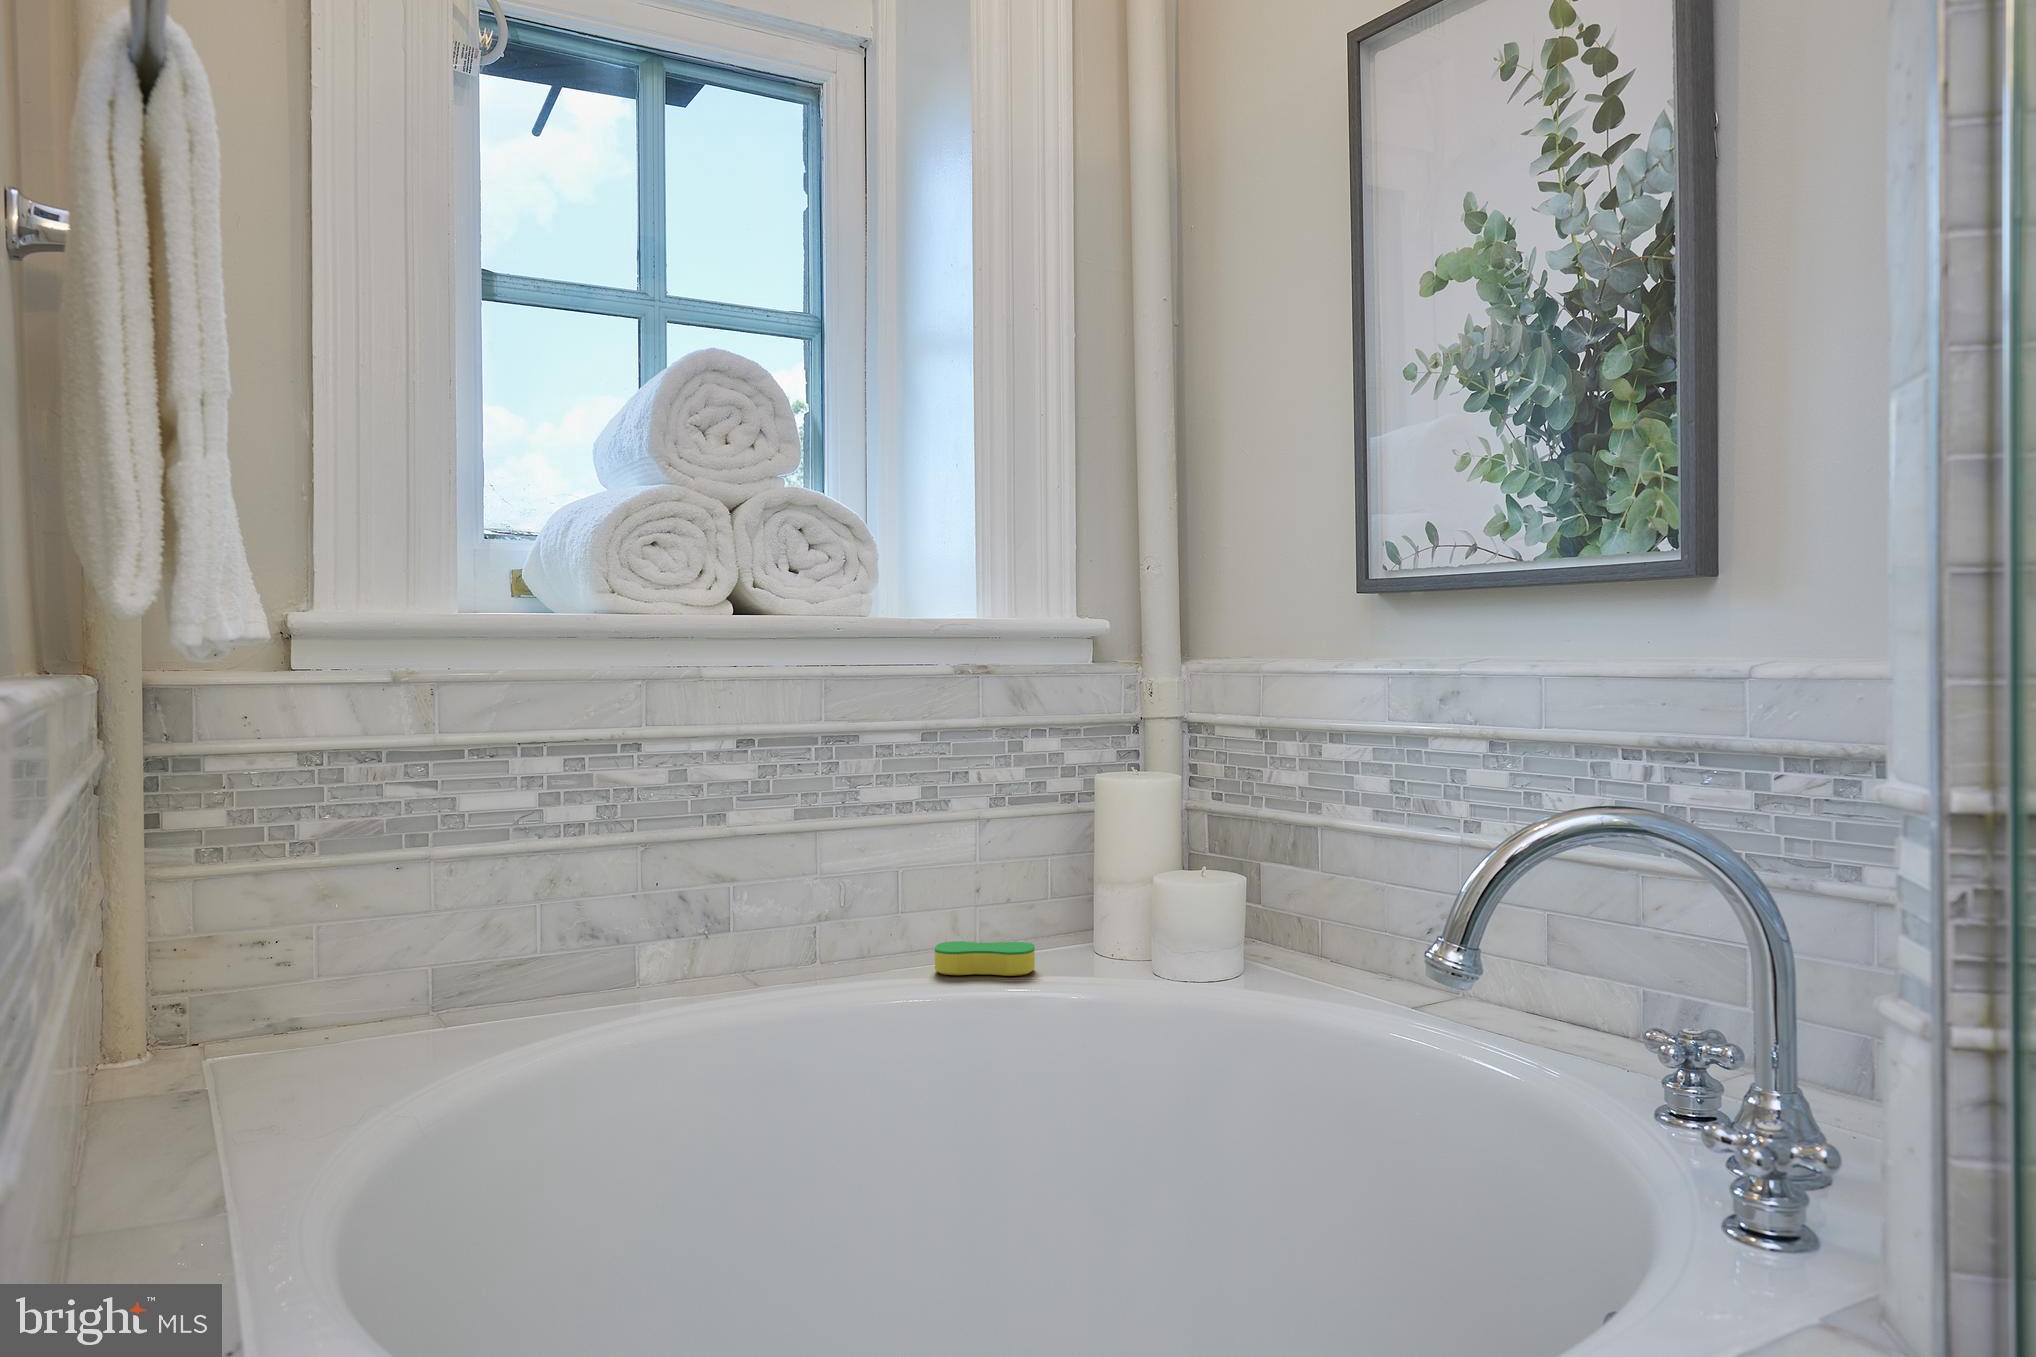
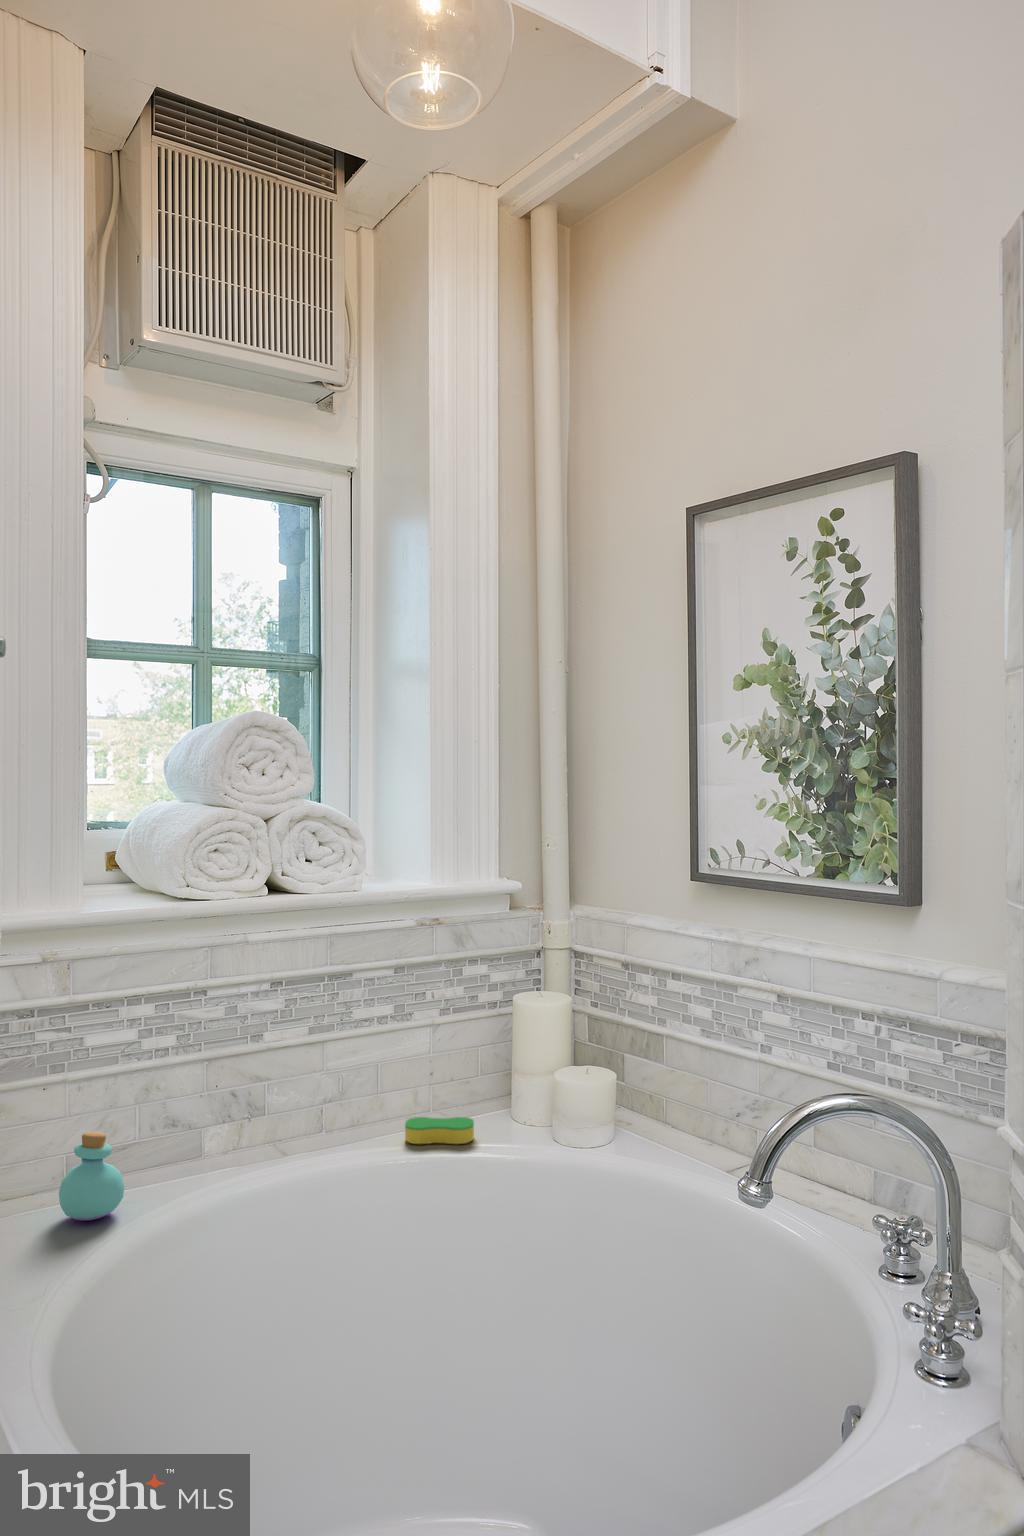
perfume bottle: none [427,920,521,1043] -> present [59,1132,124,1220]

